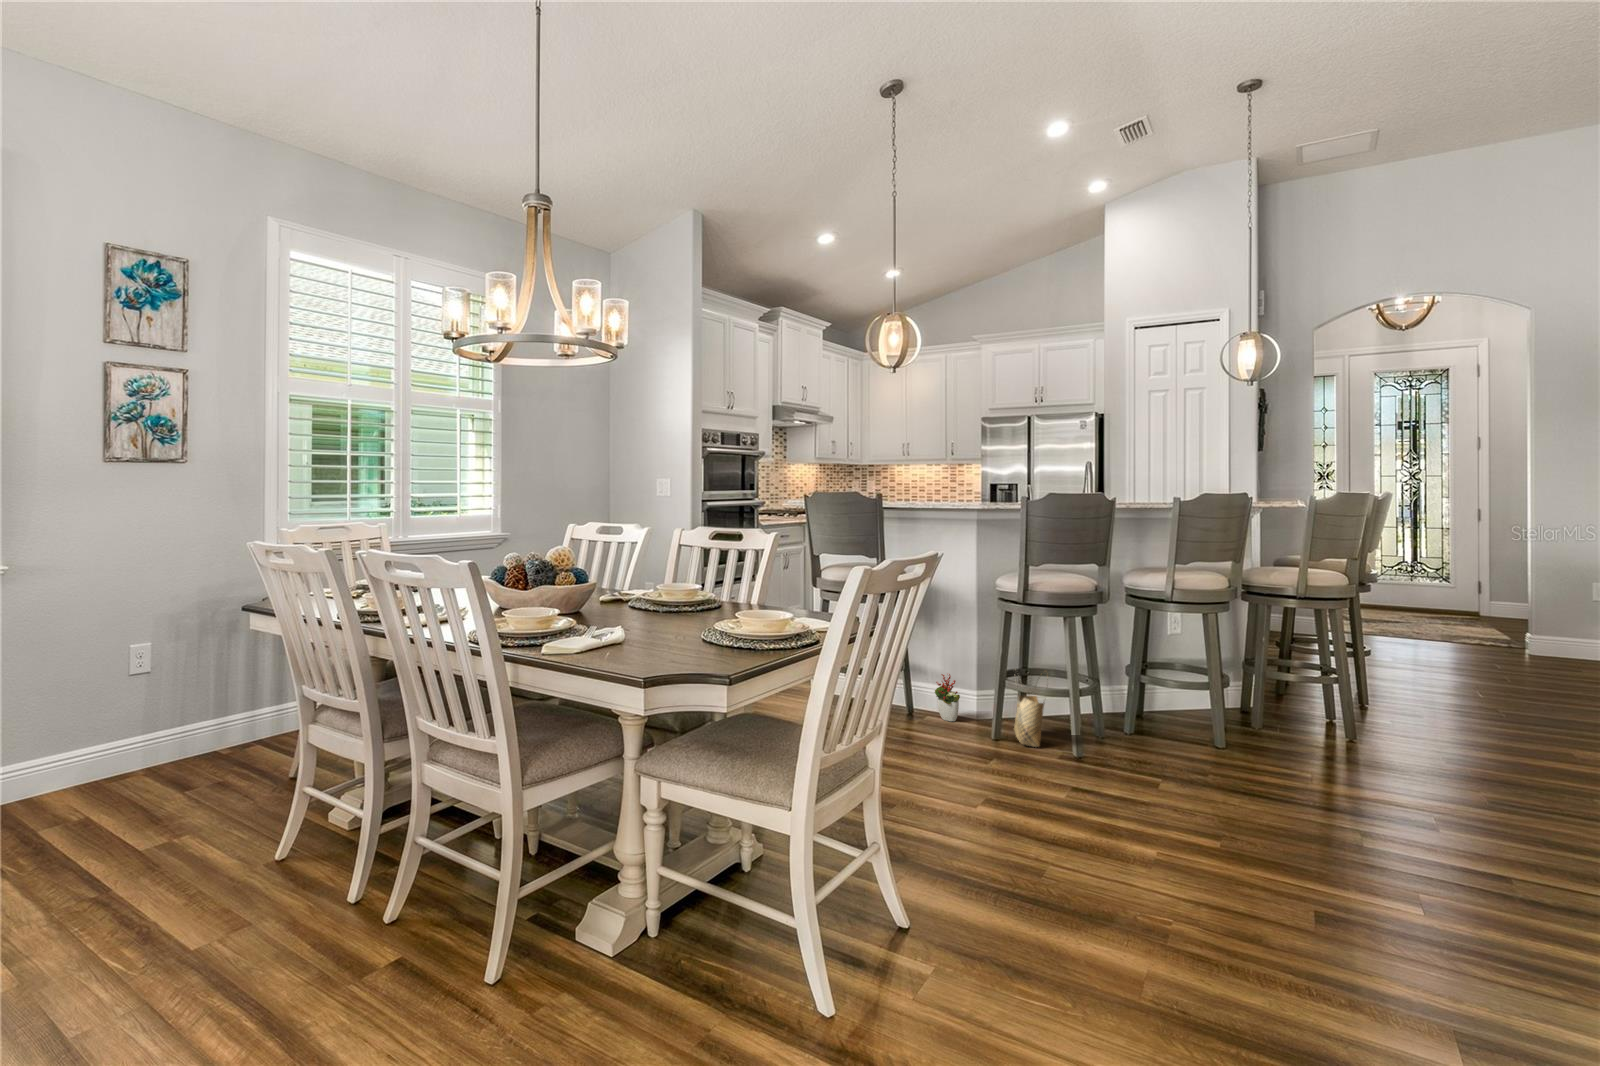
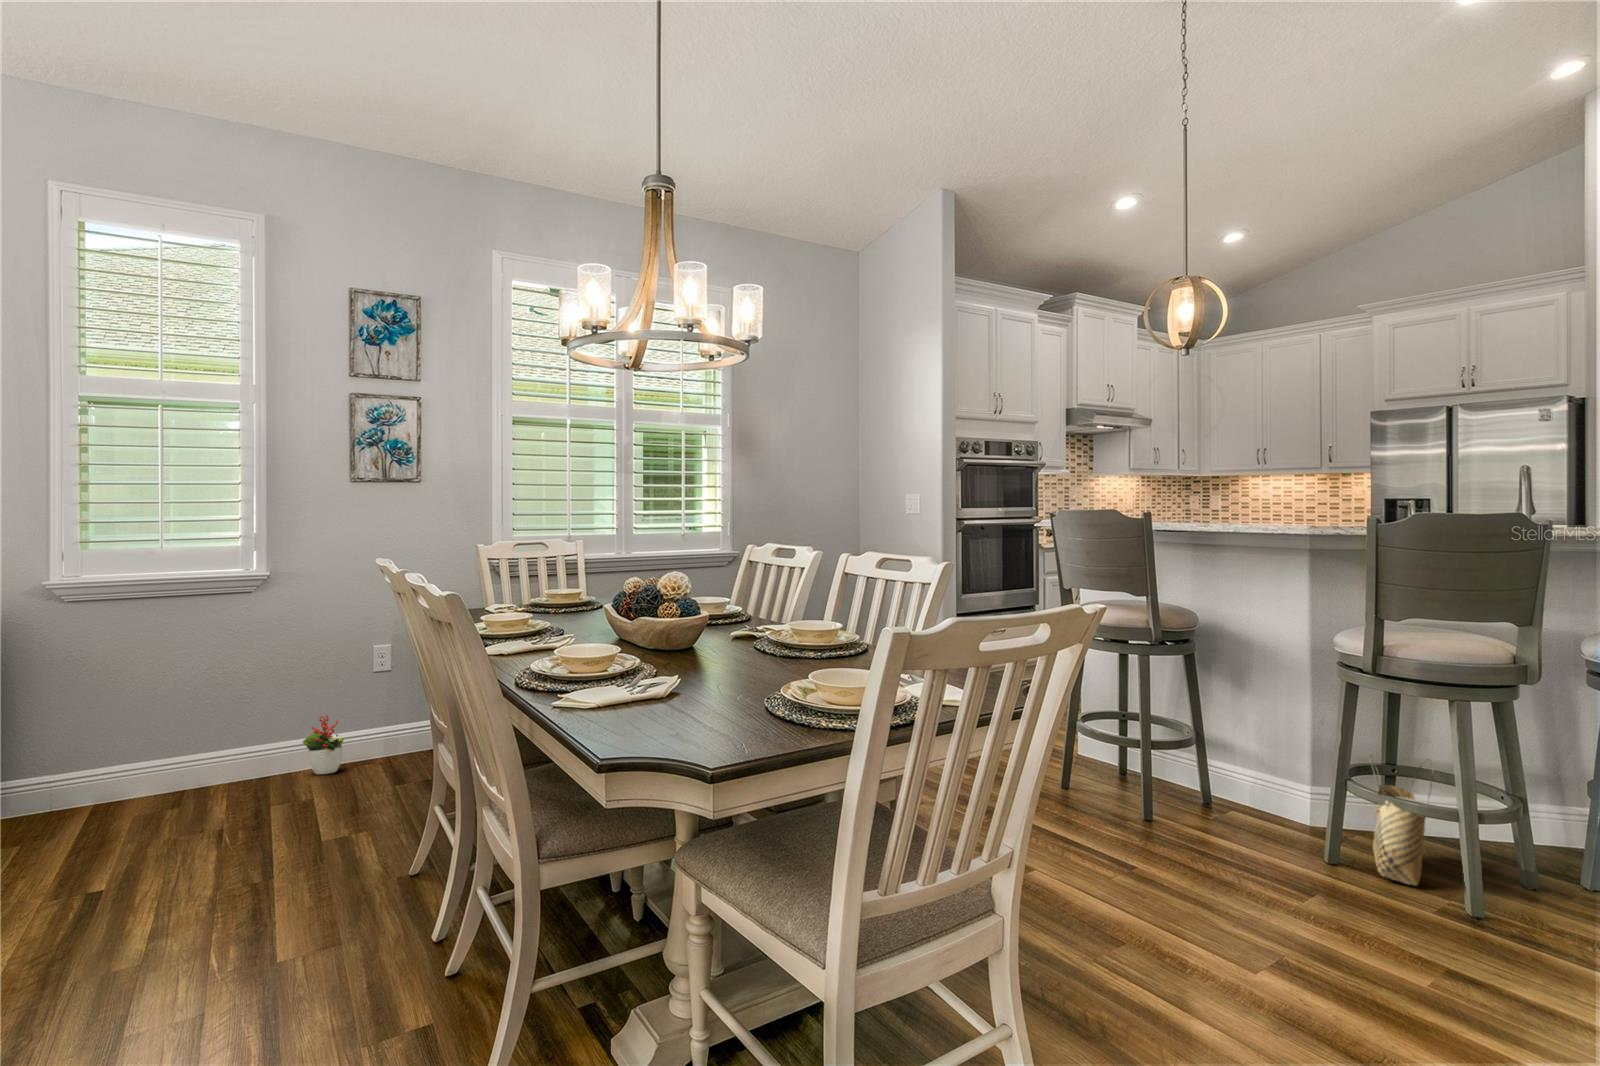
decorative plant: present [935,674,960,721] -> present [303,715,343,774]

